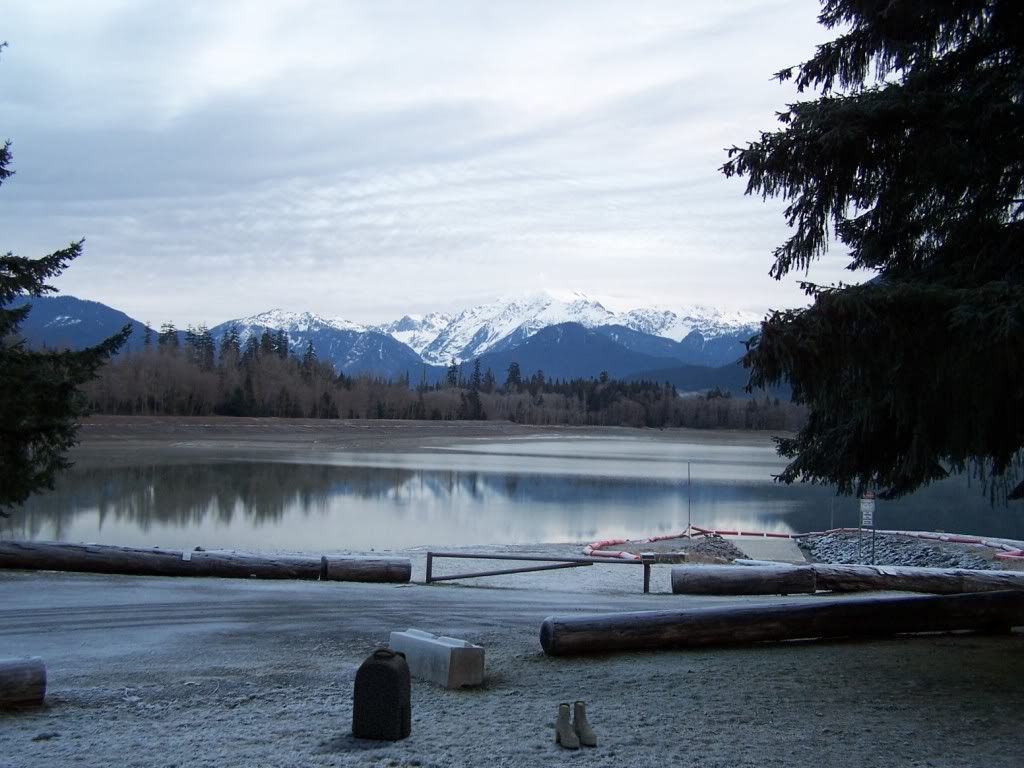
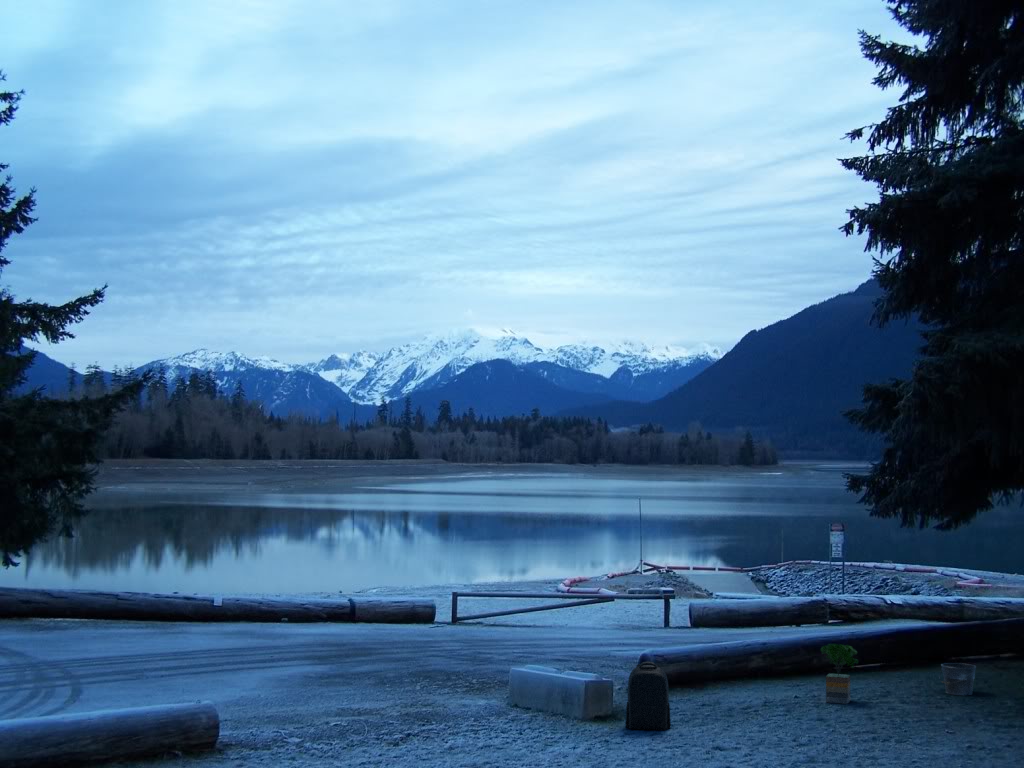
potted tree: none [659,627,707,708] -> present [821,644,858,704]
bucket: none [826,657,874,701] -> present [939,663,976,695]
boots: present [555,701,597,748] -> none [780,696,814,729]

